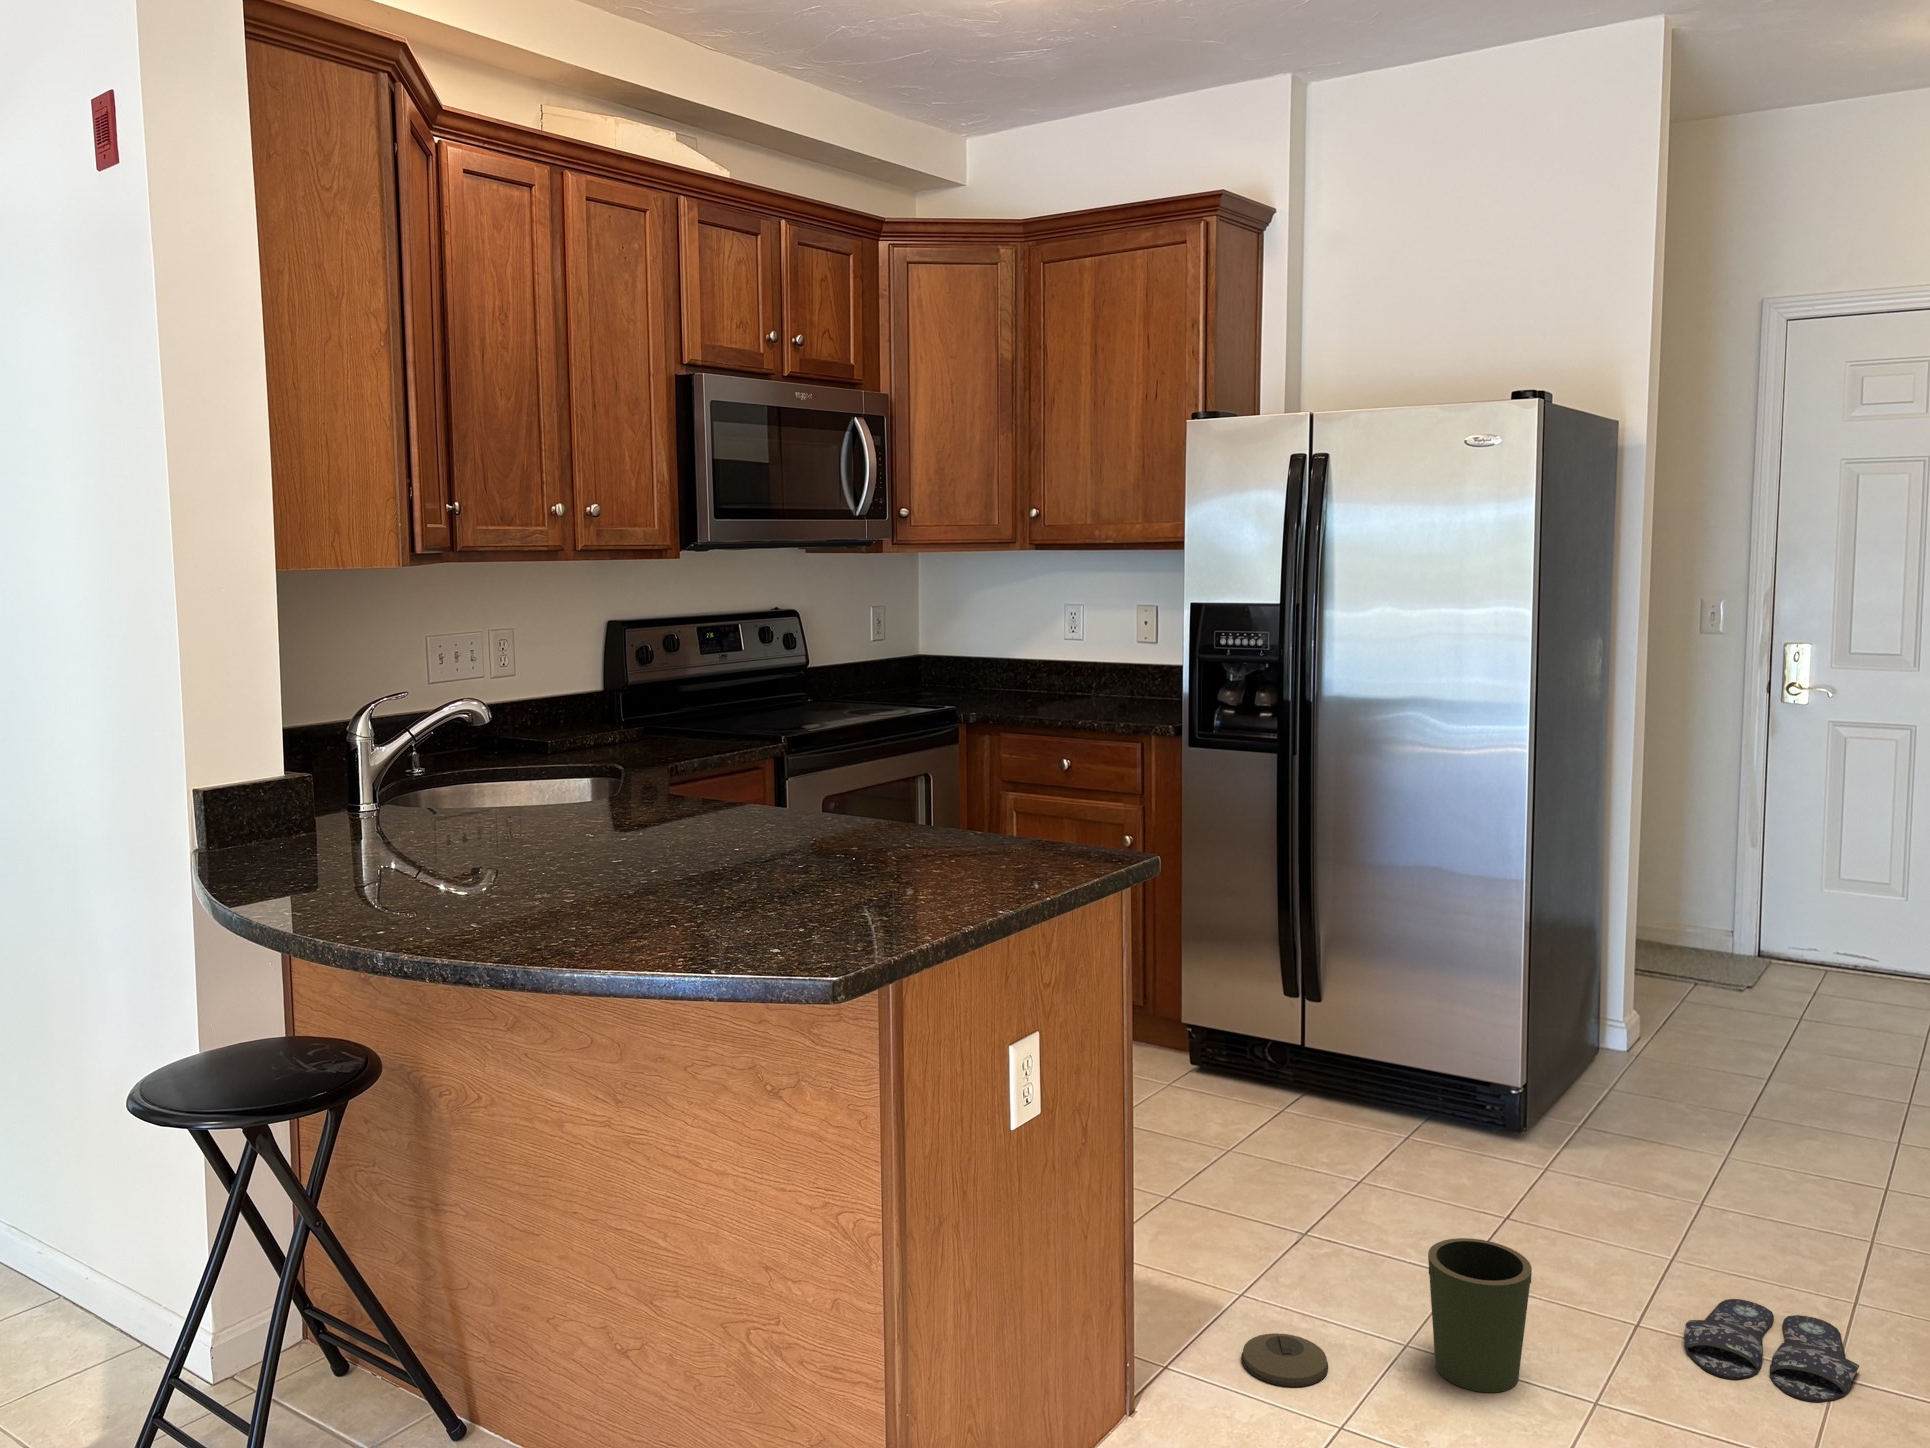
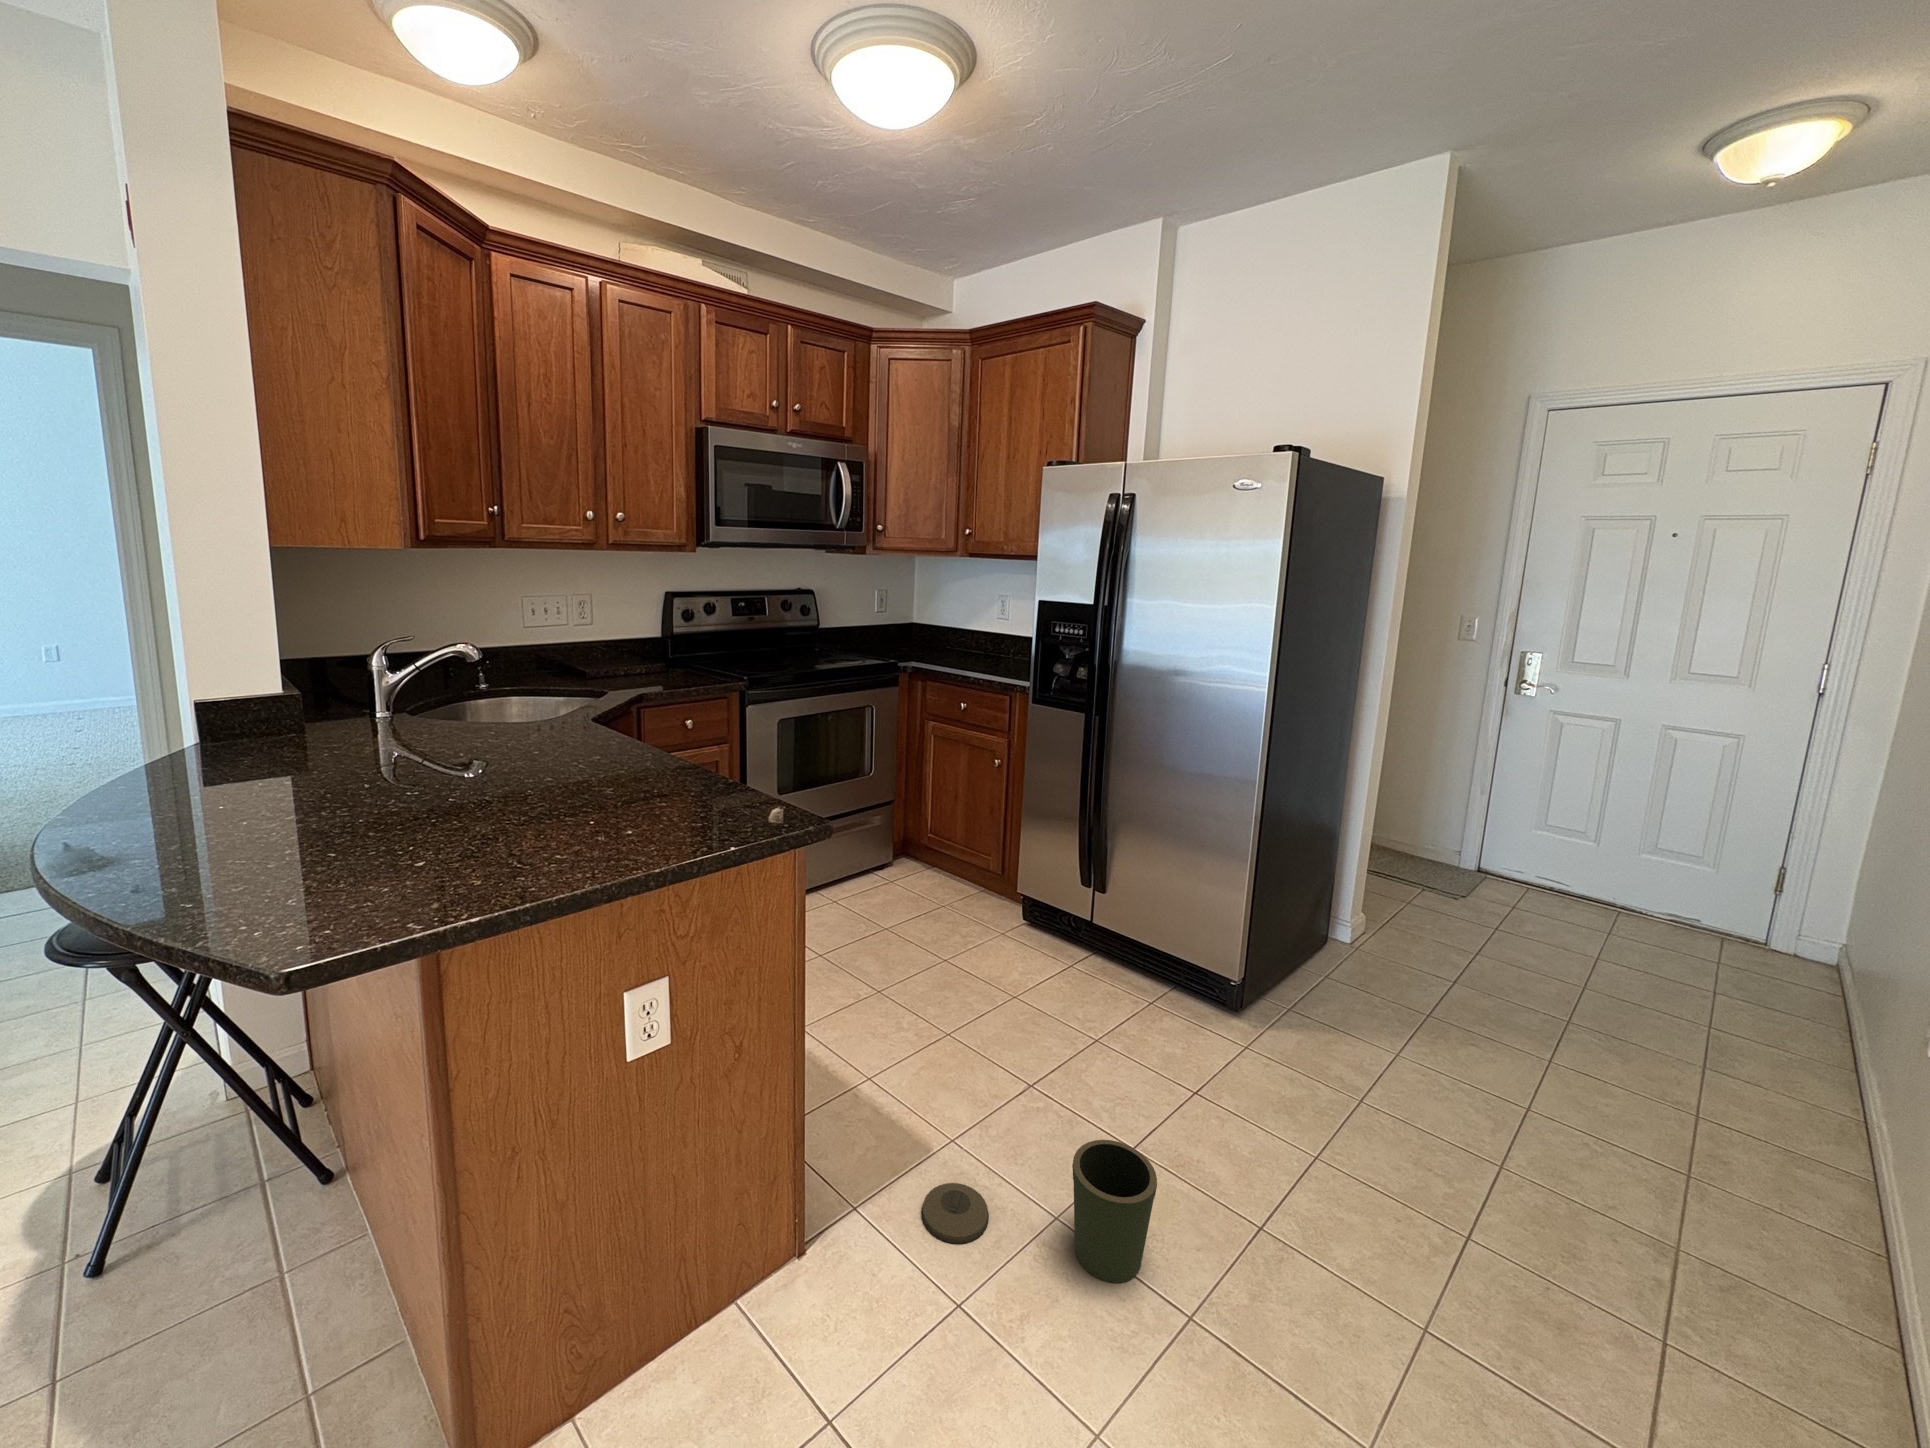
slippers: present [1684,1299,1859,1402] -> none [1299,1212,1454,1356]

